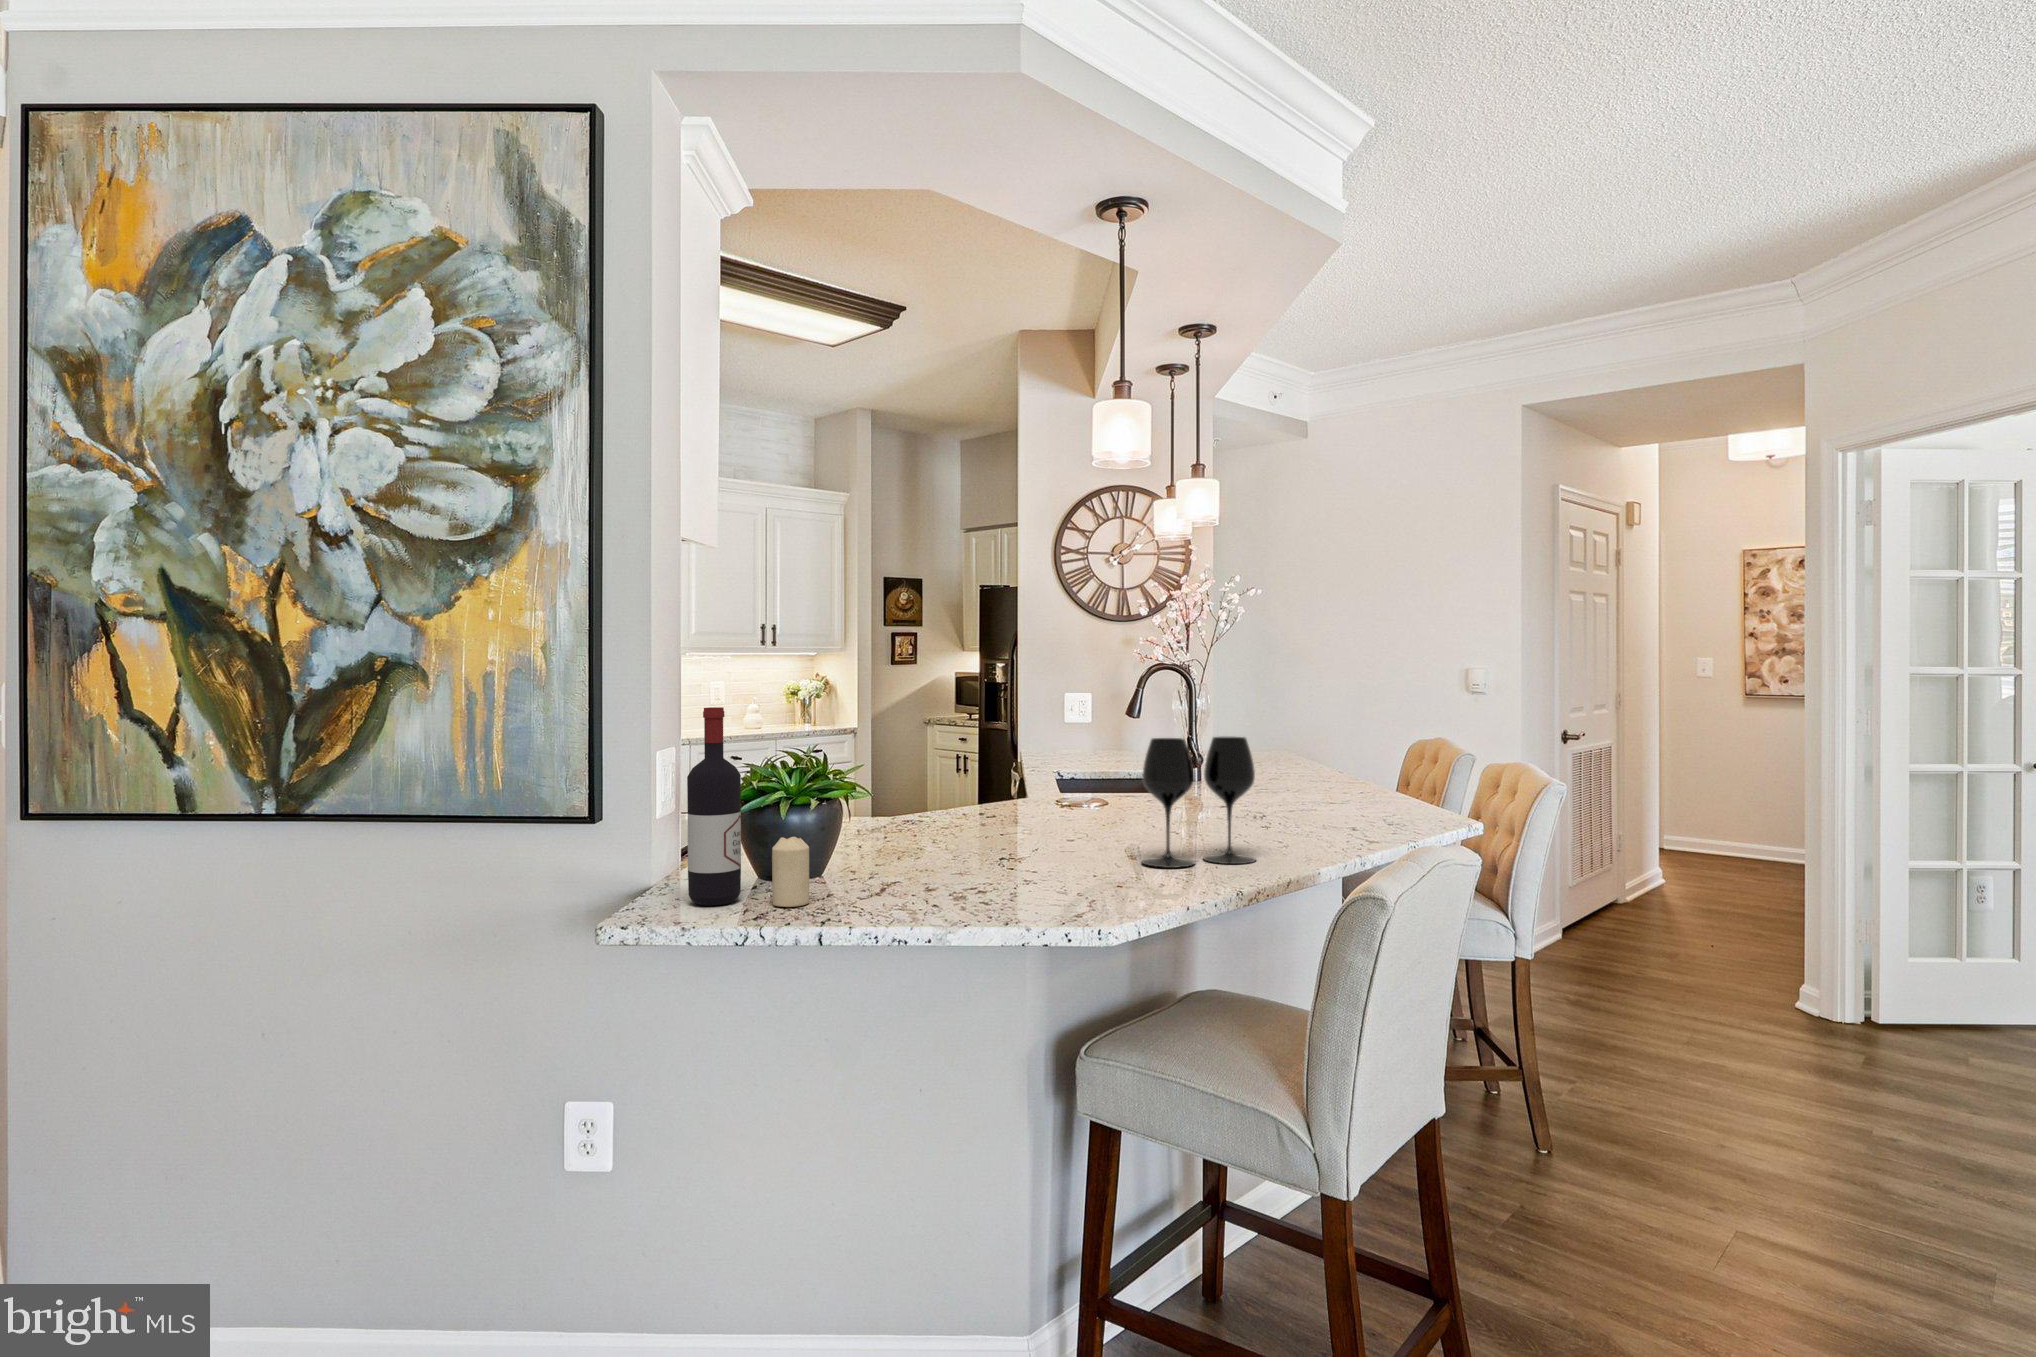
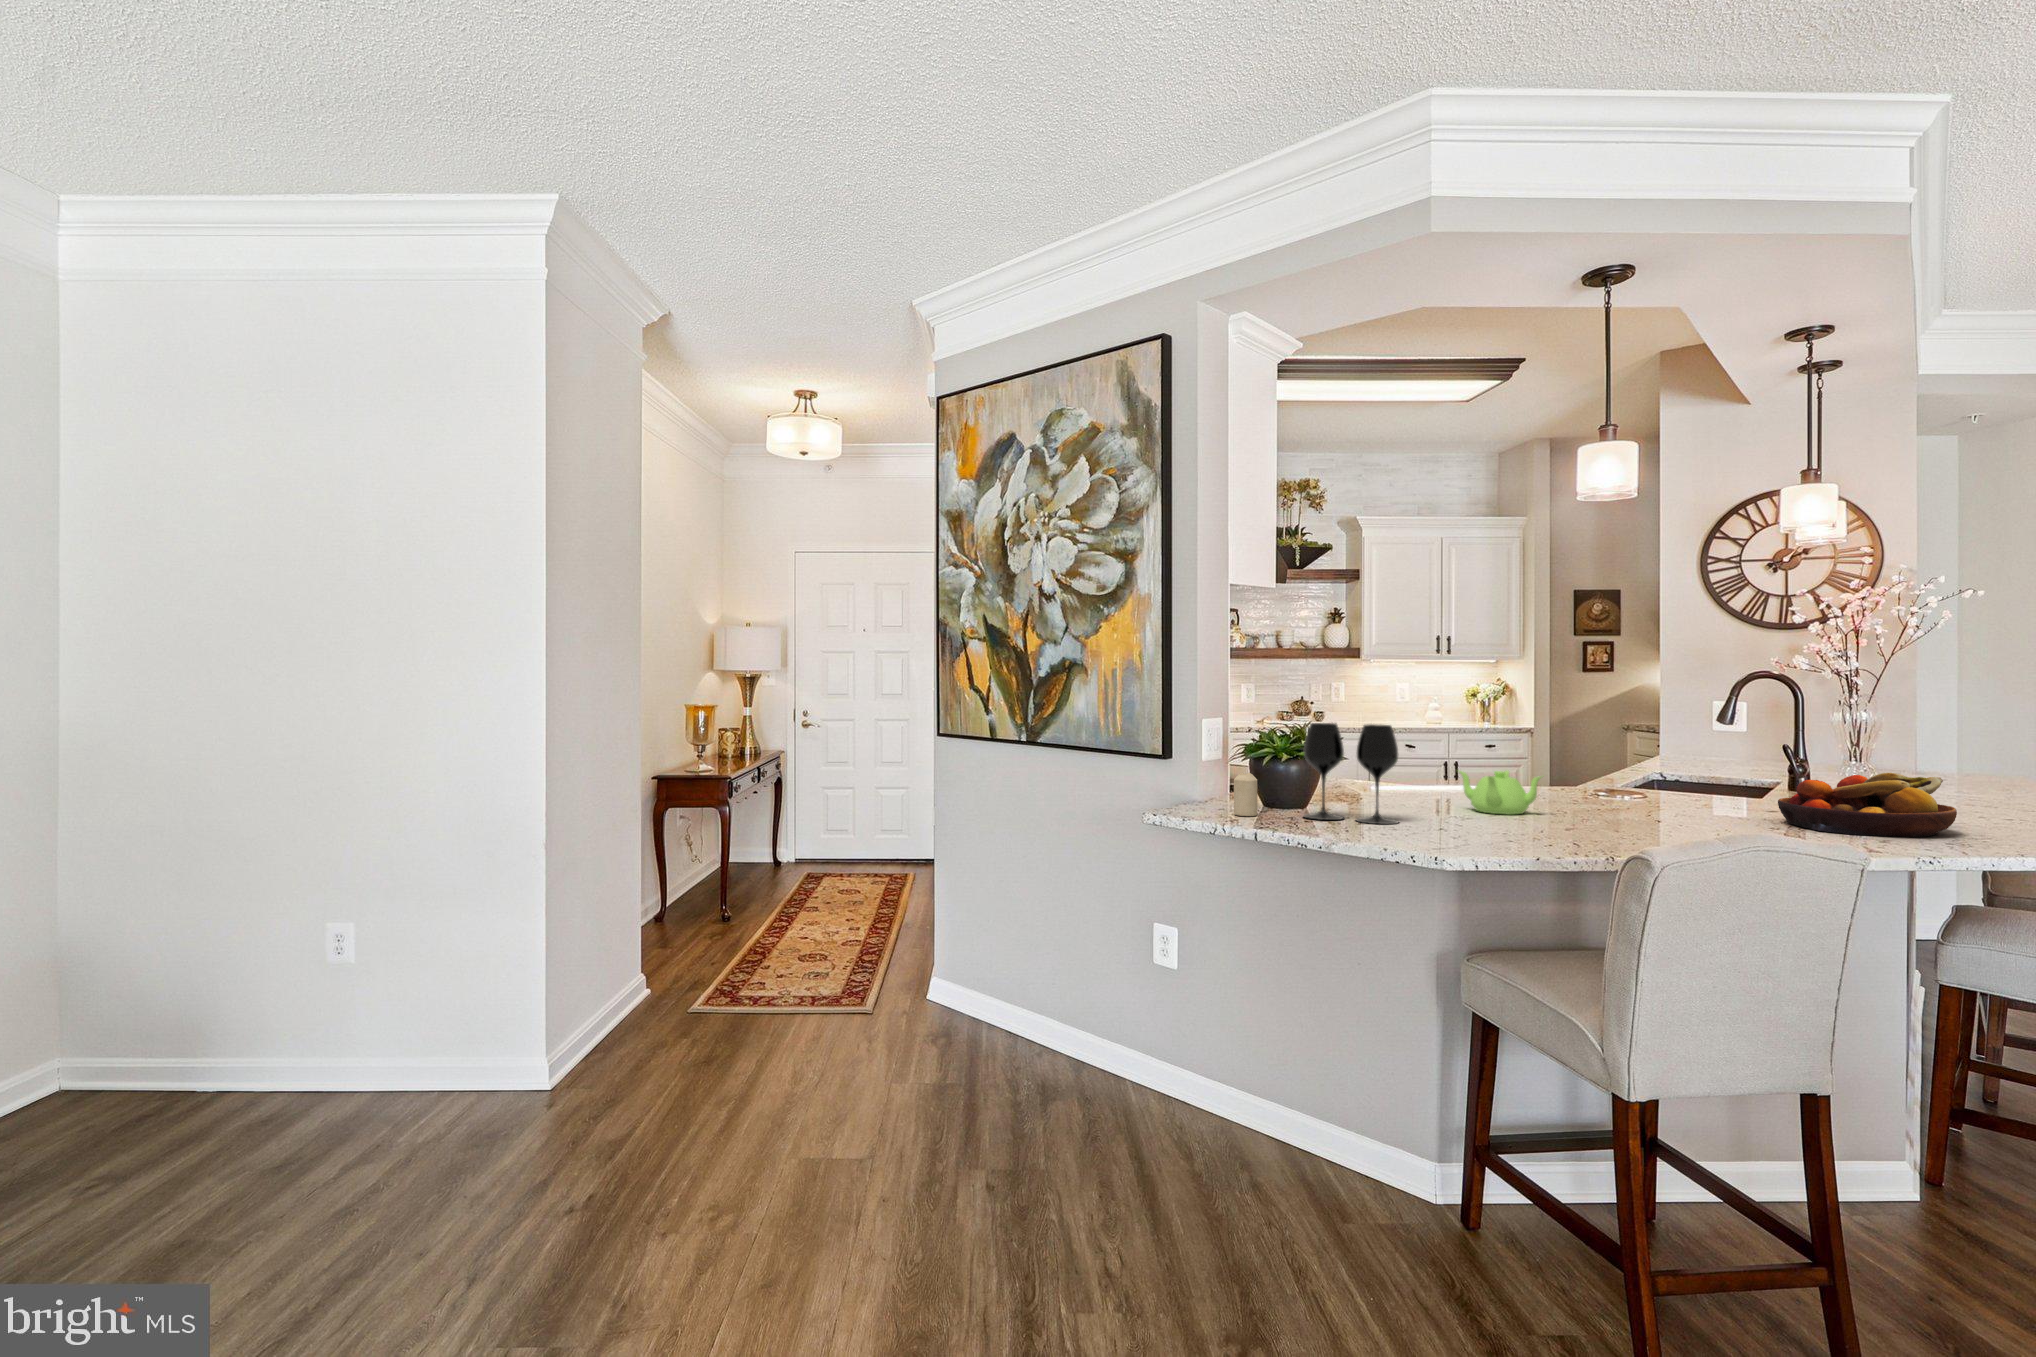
wine bottle: present [687,707,741,906] -> none [1192,690,1224,811]
wine glass: present [1142,737,1256,868] -> present [1303,723,1399,824]
fruit bowl: none [1280,767,1416,831] -> present [1778,773,1957,837]
teapot: none [1006,793,1104,851] -> present [1459,771,1544,815]

